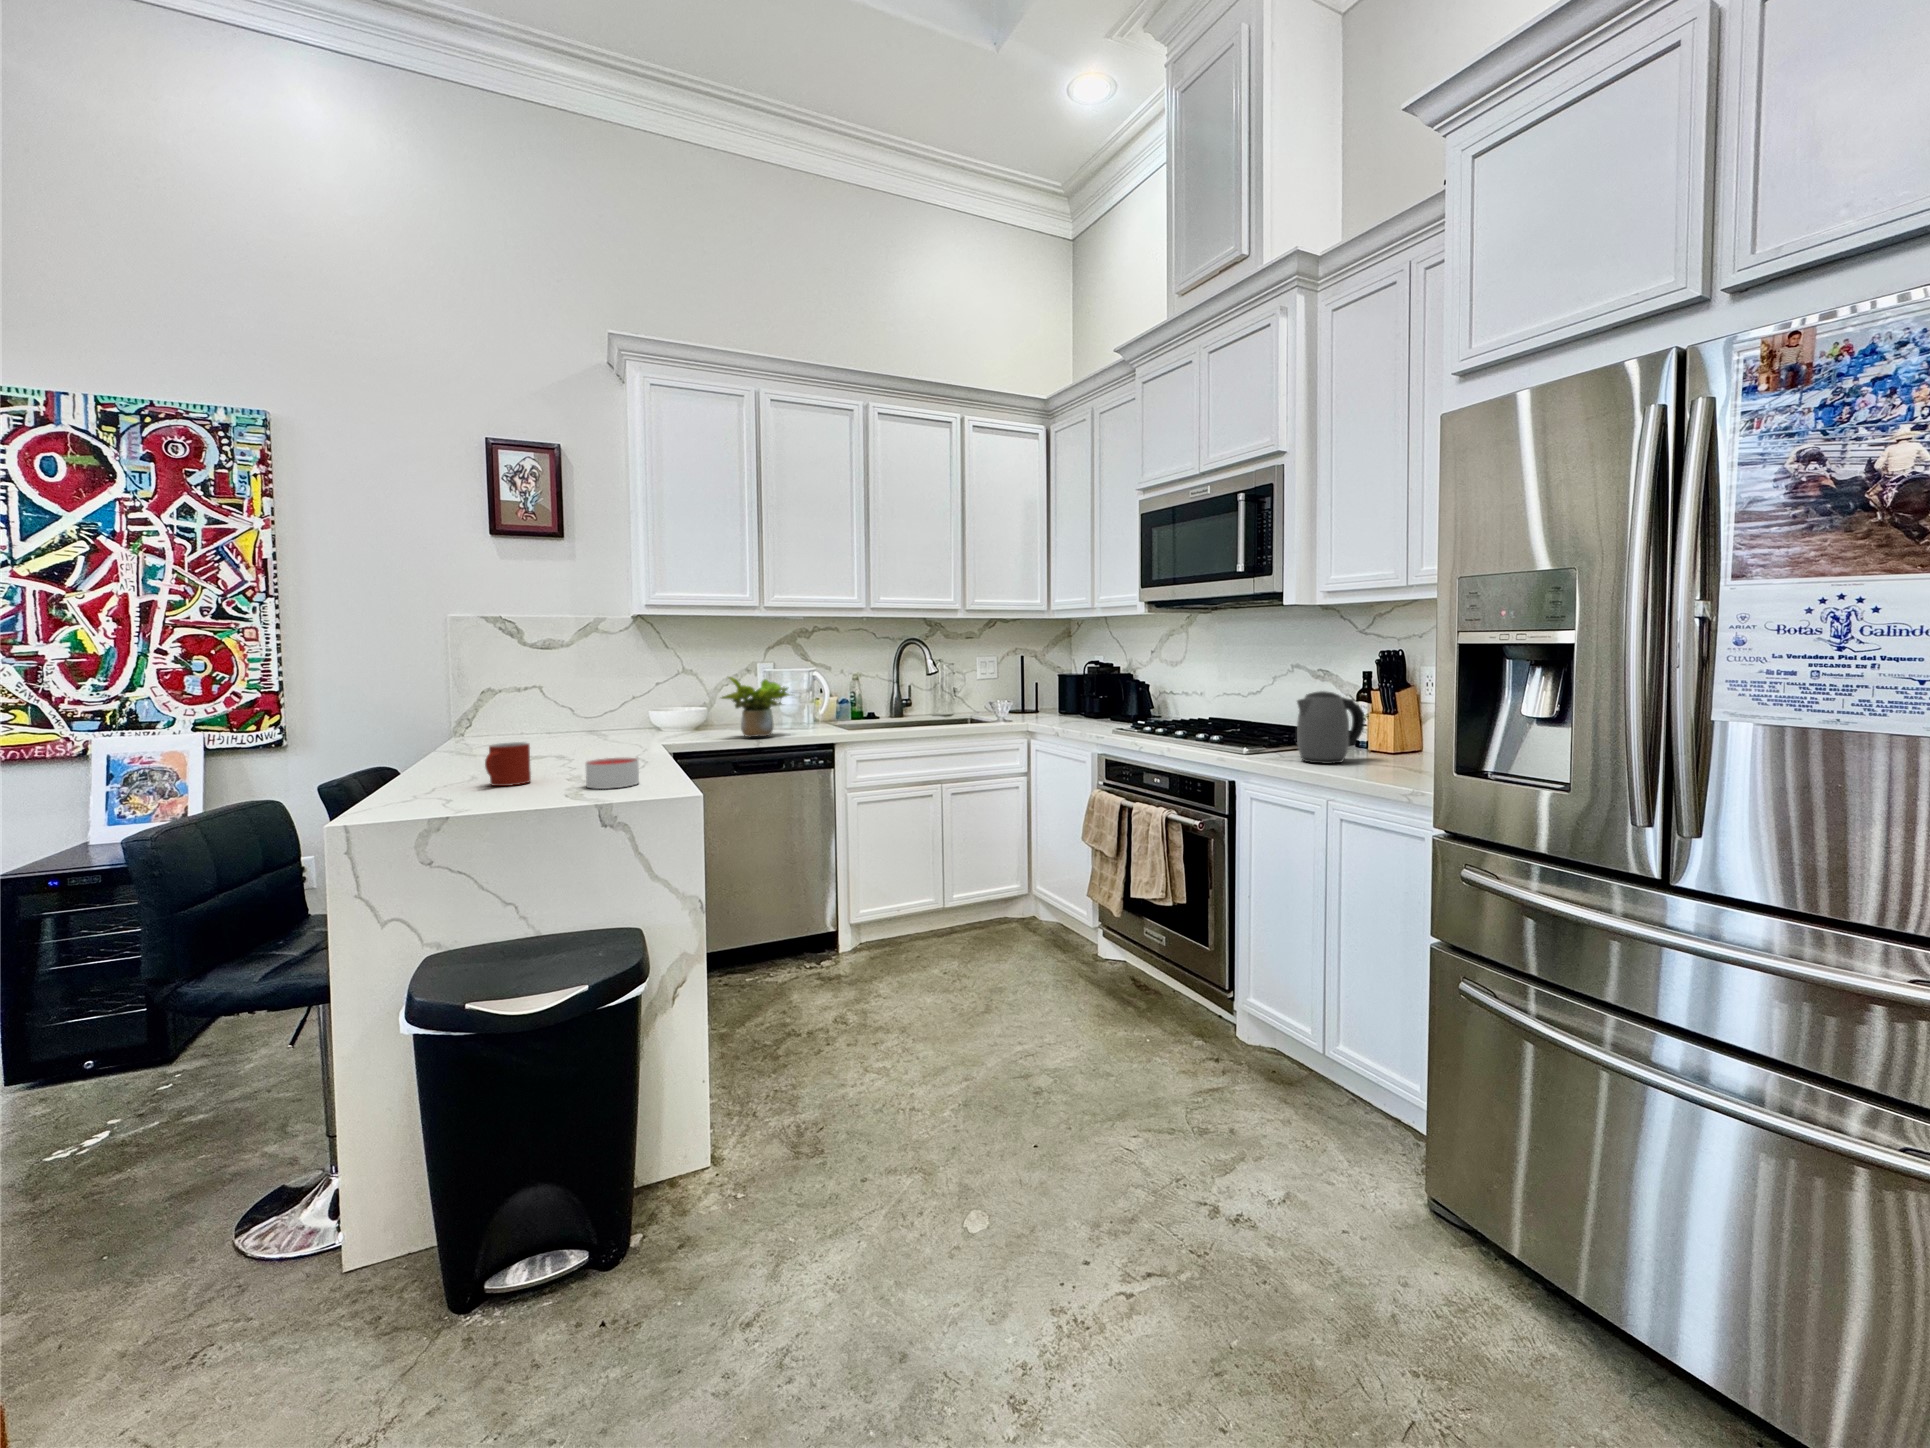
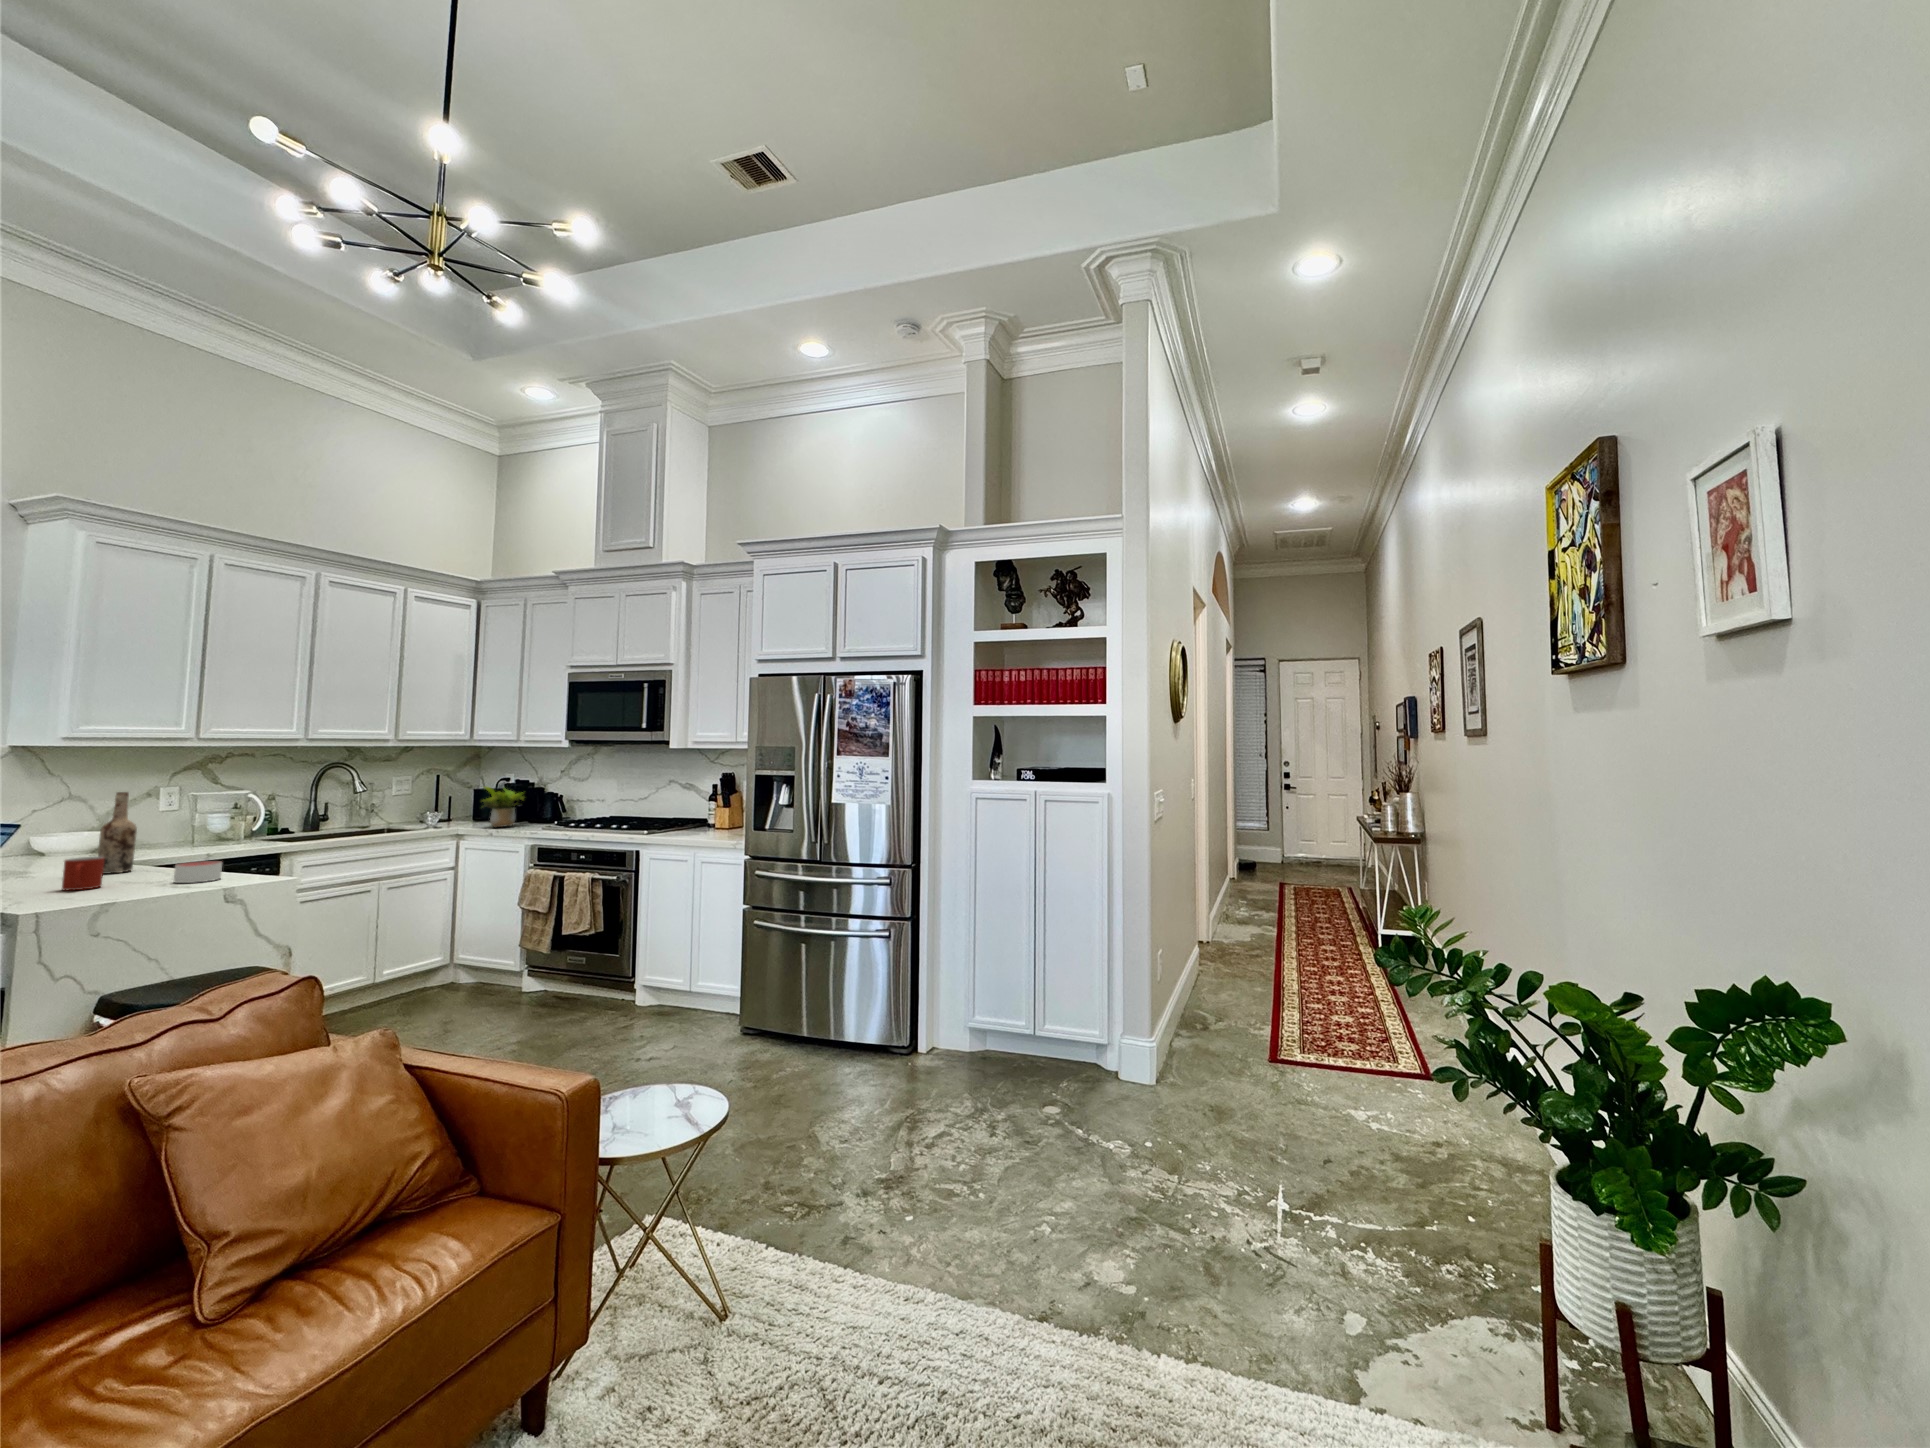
wine bottle: none [592,661,627,761] -> present [98,792,137,874]
potted plant: present [722,677,790,737] -> present [482,786,524,827]
kettle: present [1297,691,1365,764] -> none [678,797,714,836]

